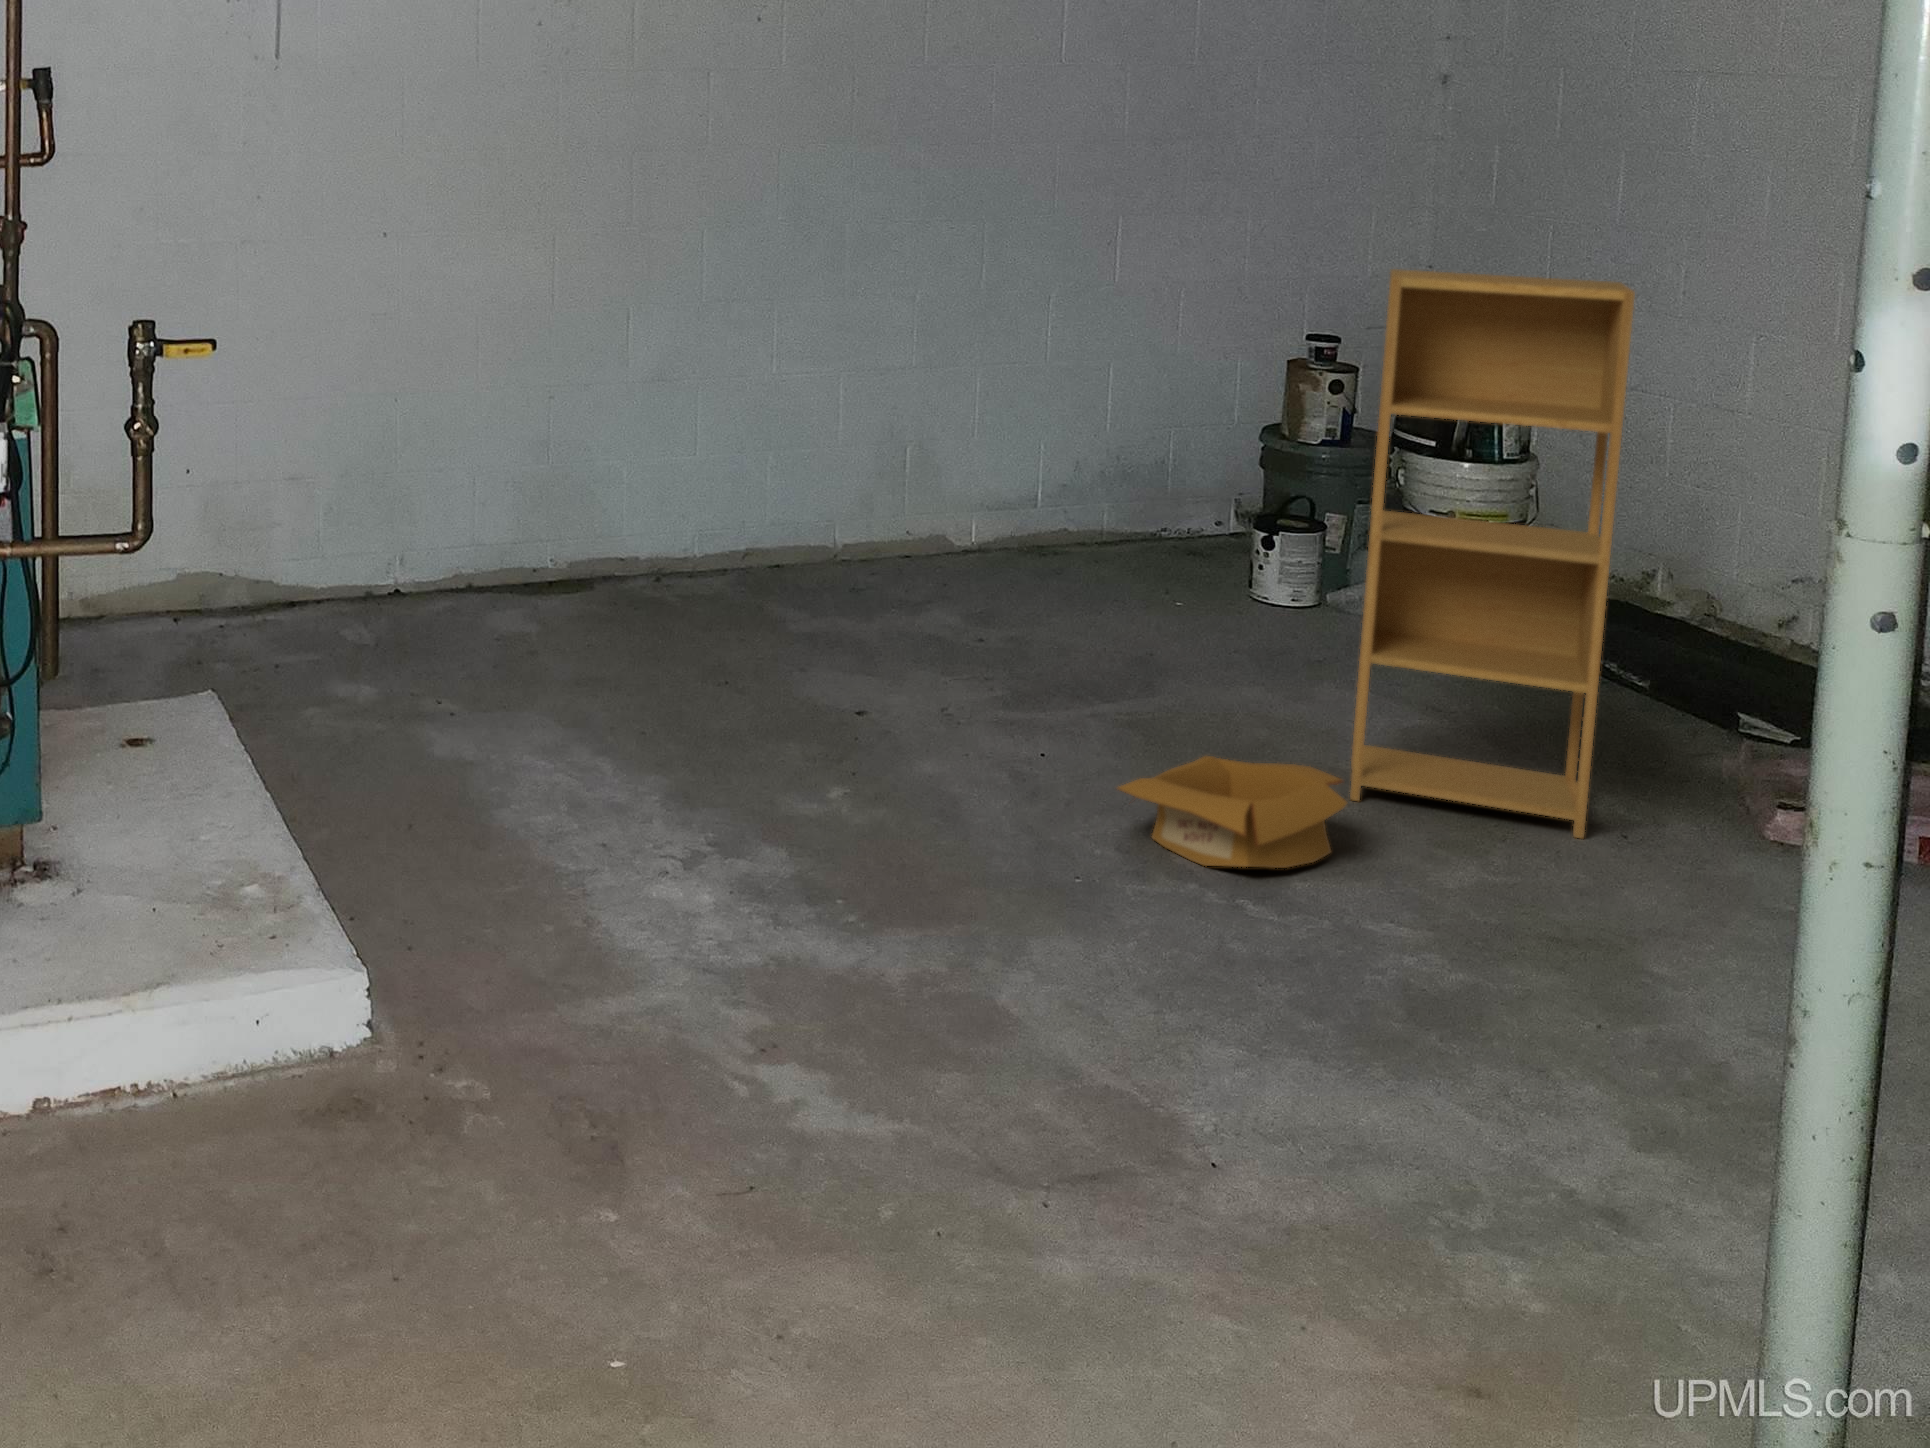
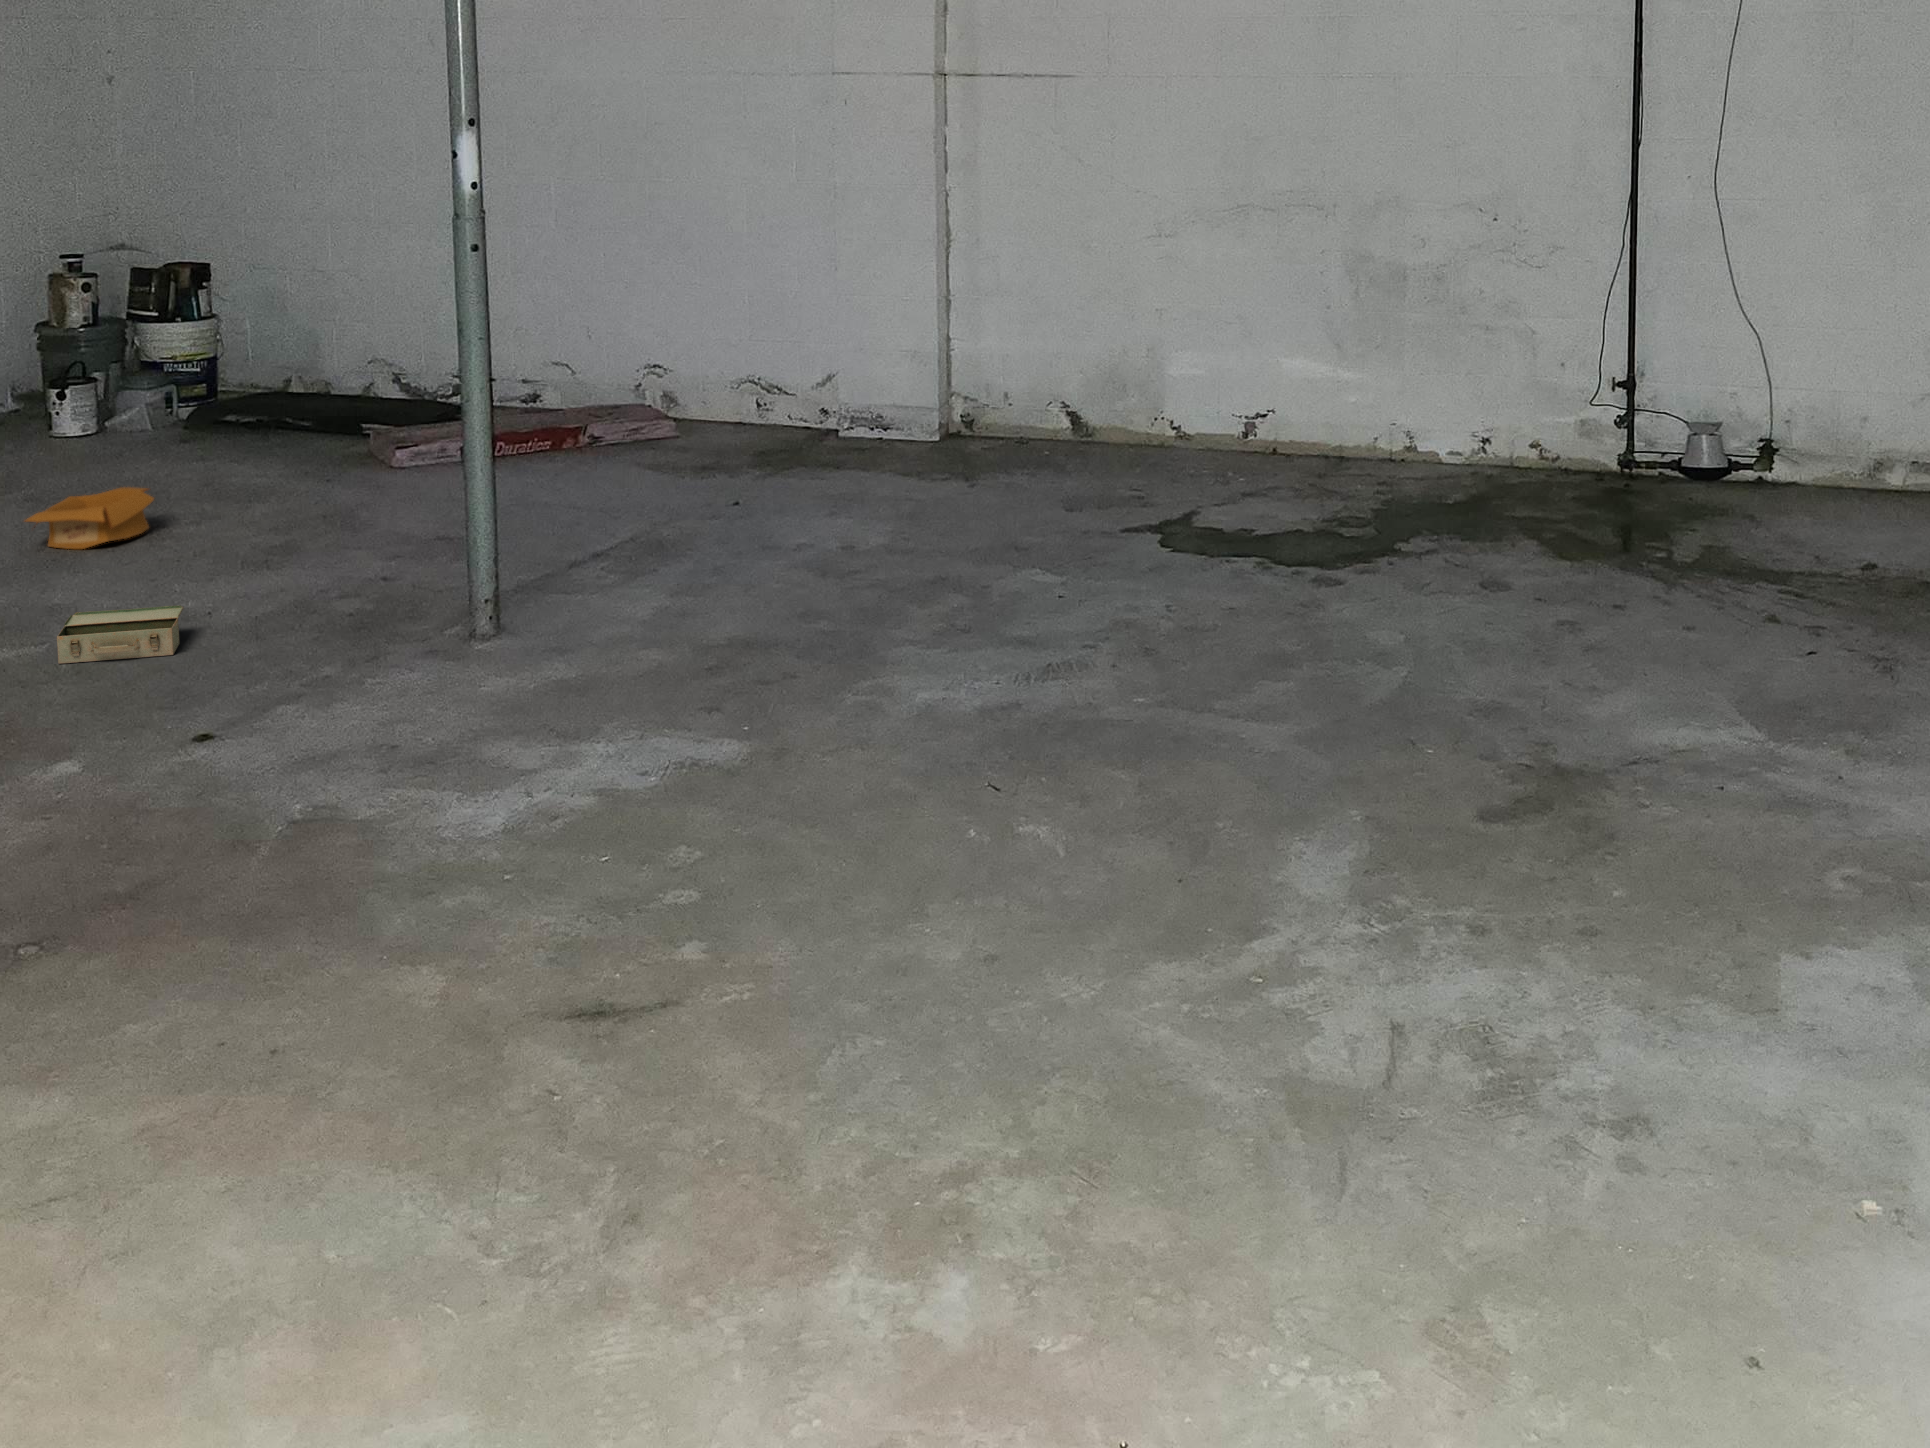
shelving unit: present [1350,269,1635,838] -> none [129,200,274,509]
toolbox: none [1035,1089,1320,1301] -> present [57,605,184,664]

